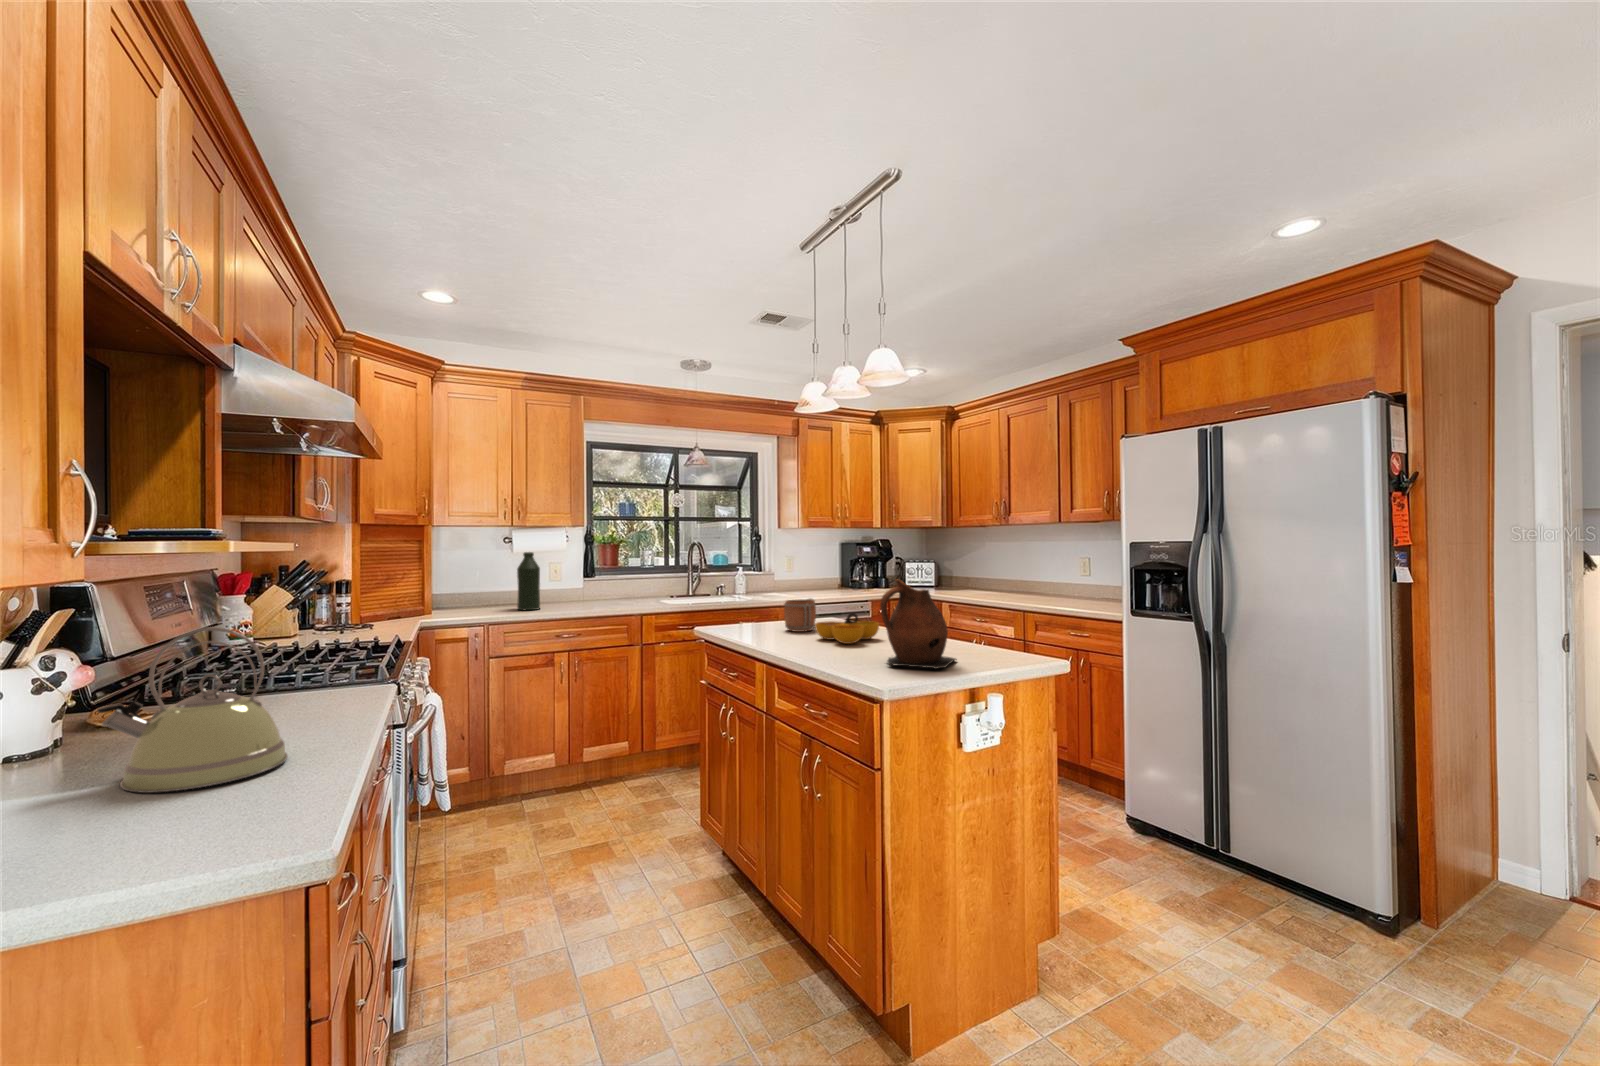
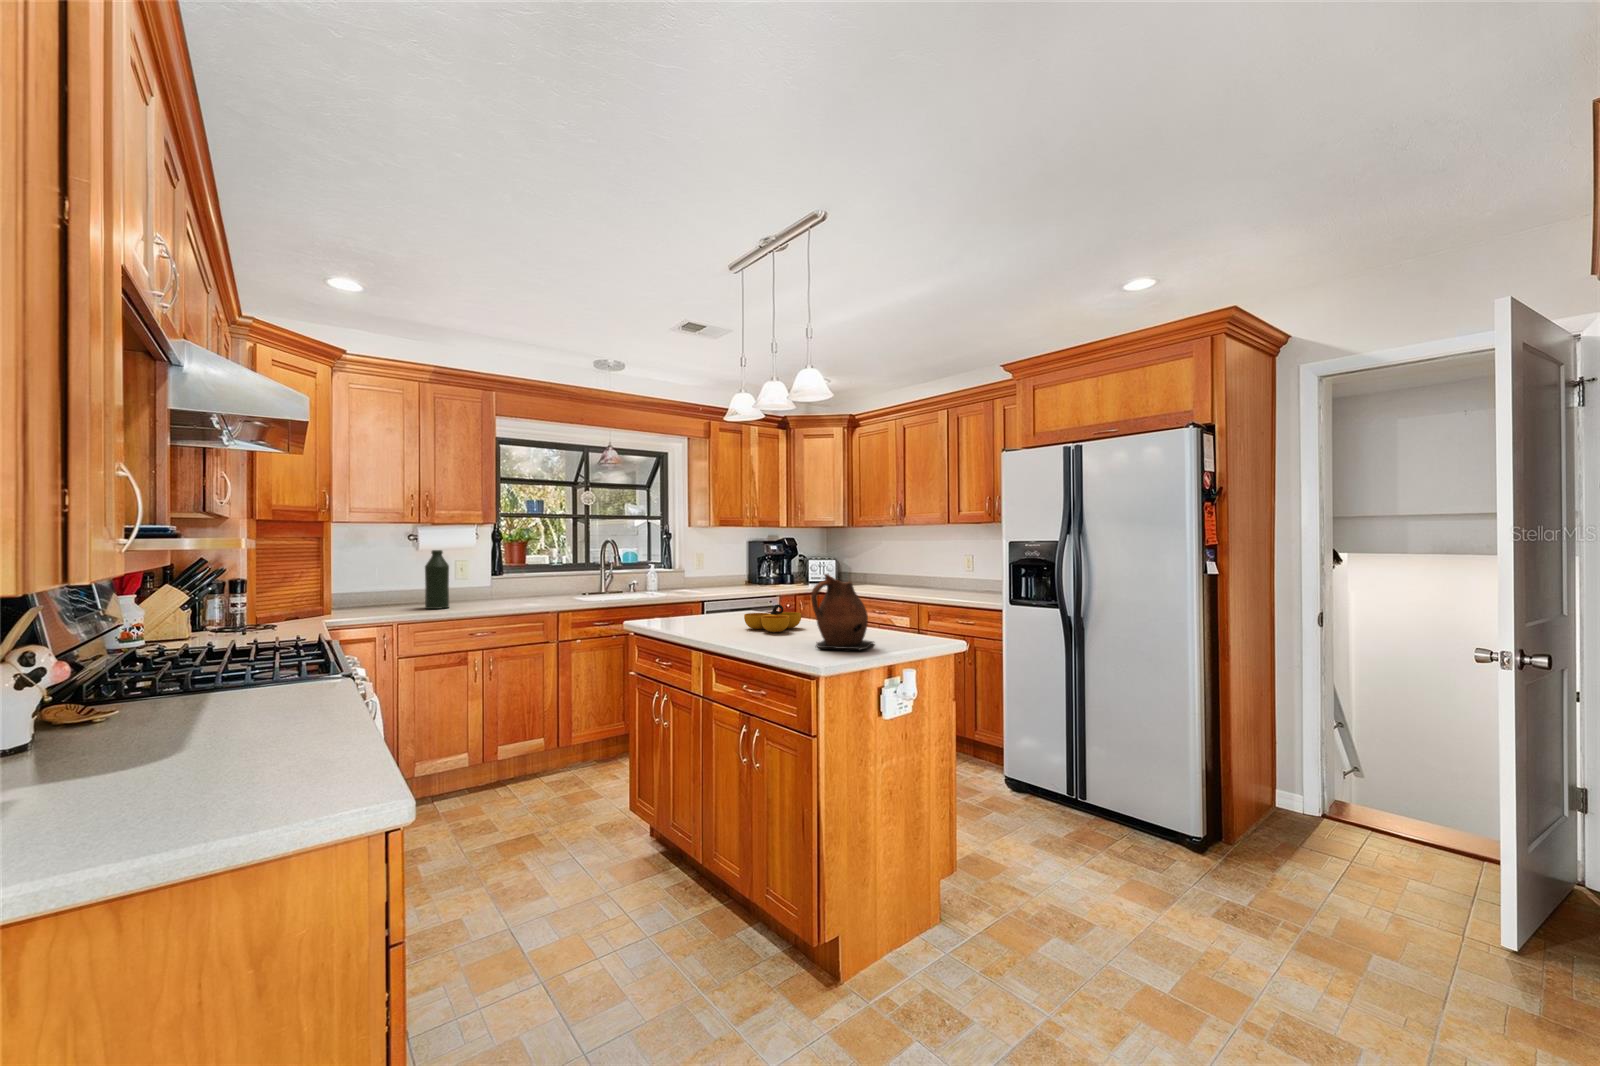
mug: present [784,598,816,632] -> none [712,592,741,623]
kettle: present [97,627,288,793] -> none [132,620,305,770]

